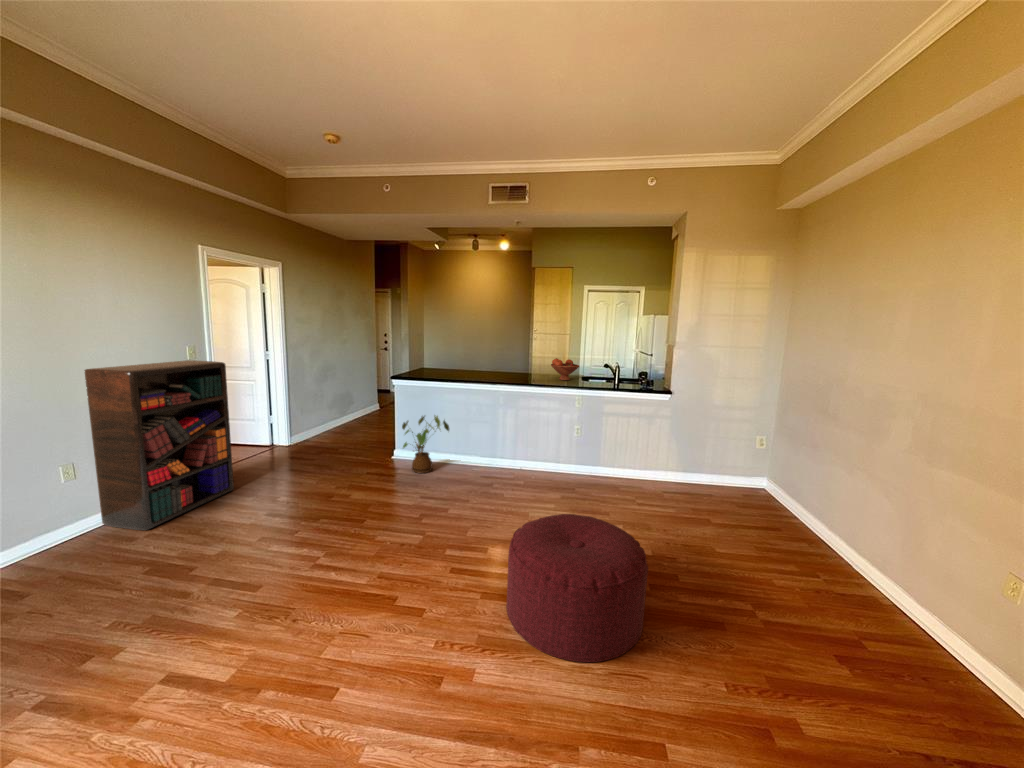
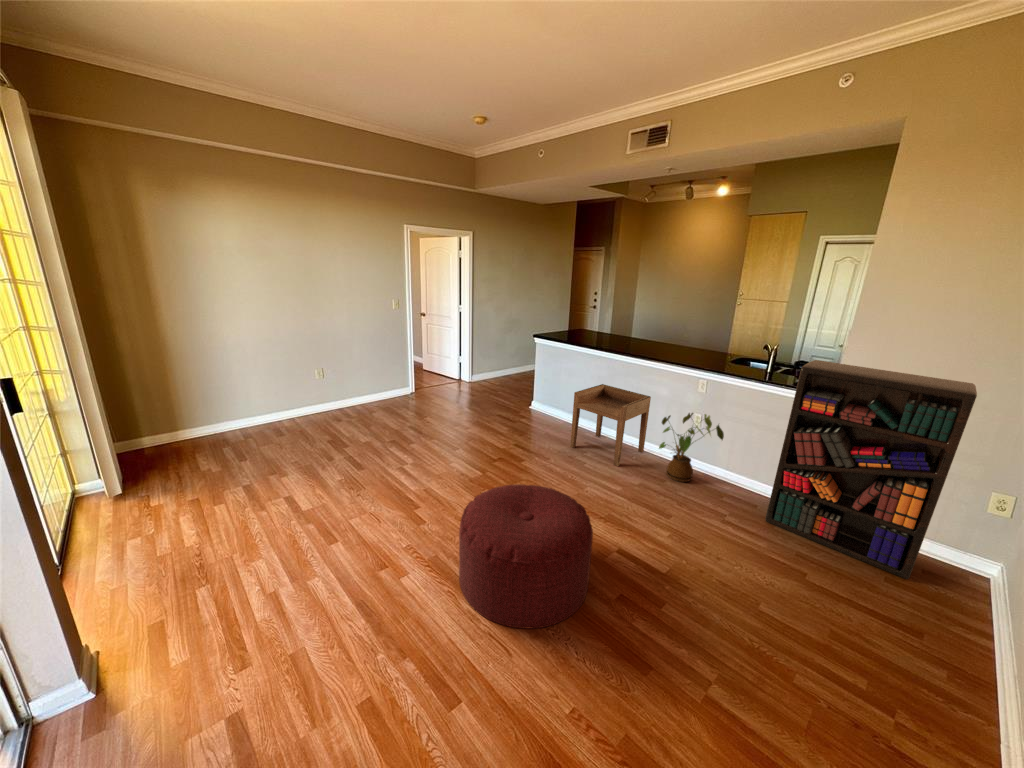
fruit bowl: present [551,358,579,380] -> none [685,331,722,358]
bookshelf: present [85,360,234,530] -> present [765,360,977,579]
house plant: present [402,416,449,473] -> present [659,413,724,482]
side table: none [475,416,538,490] -> present [570,384,651,466]

